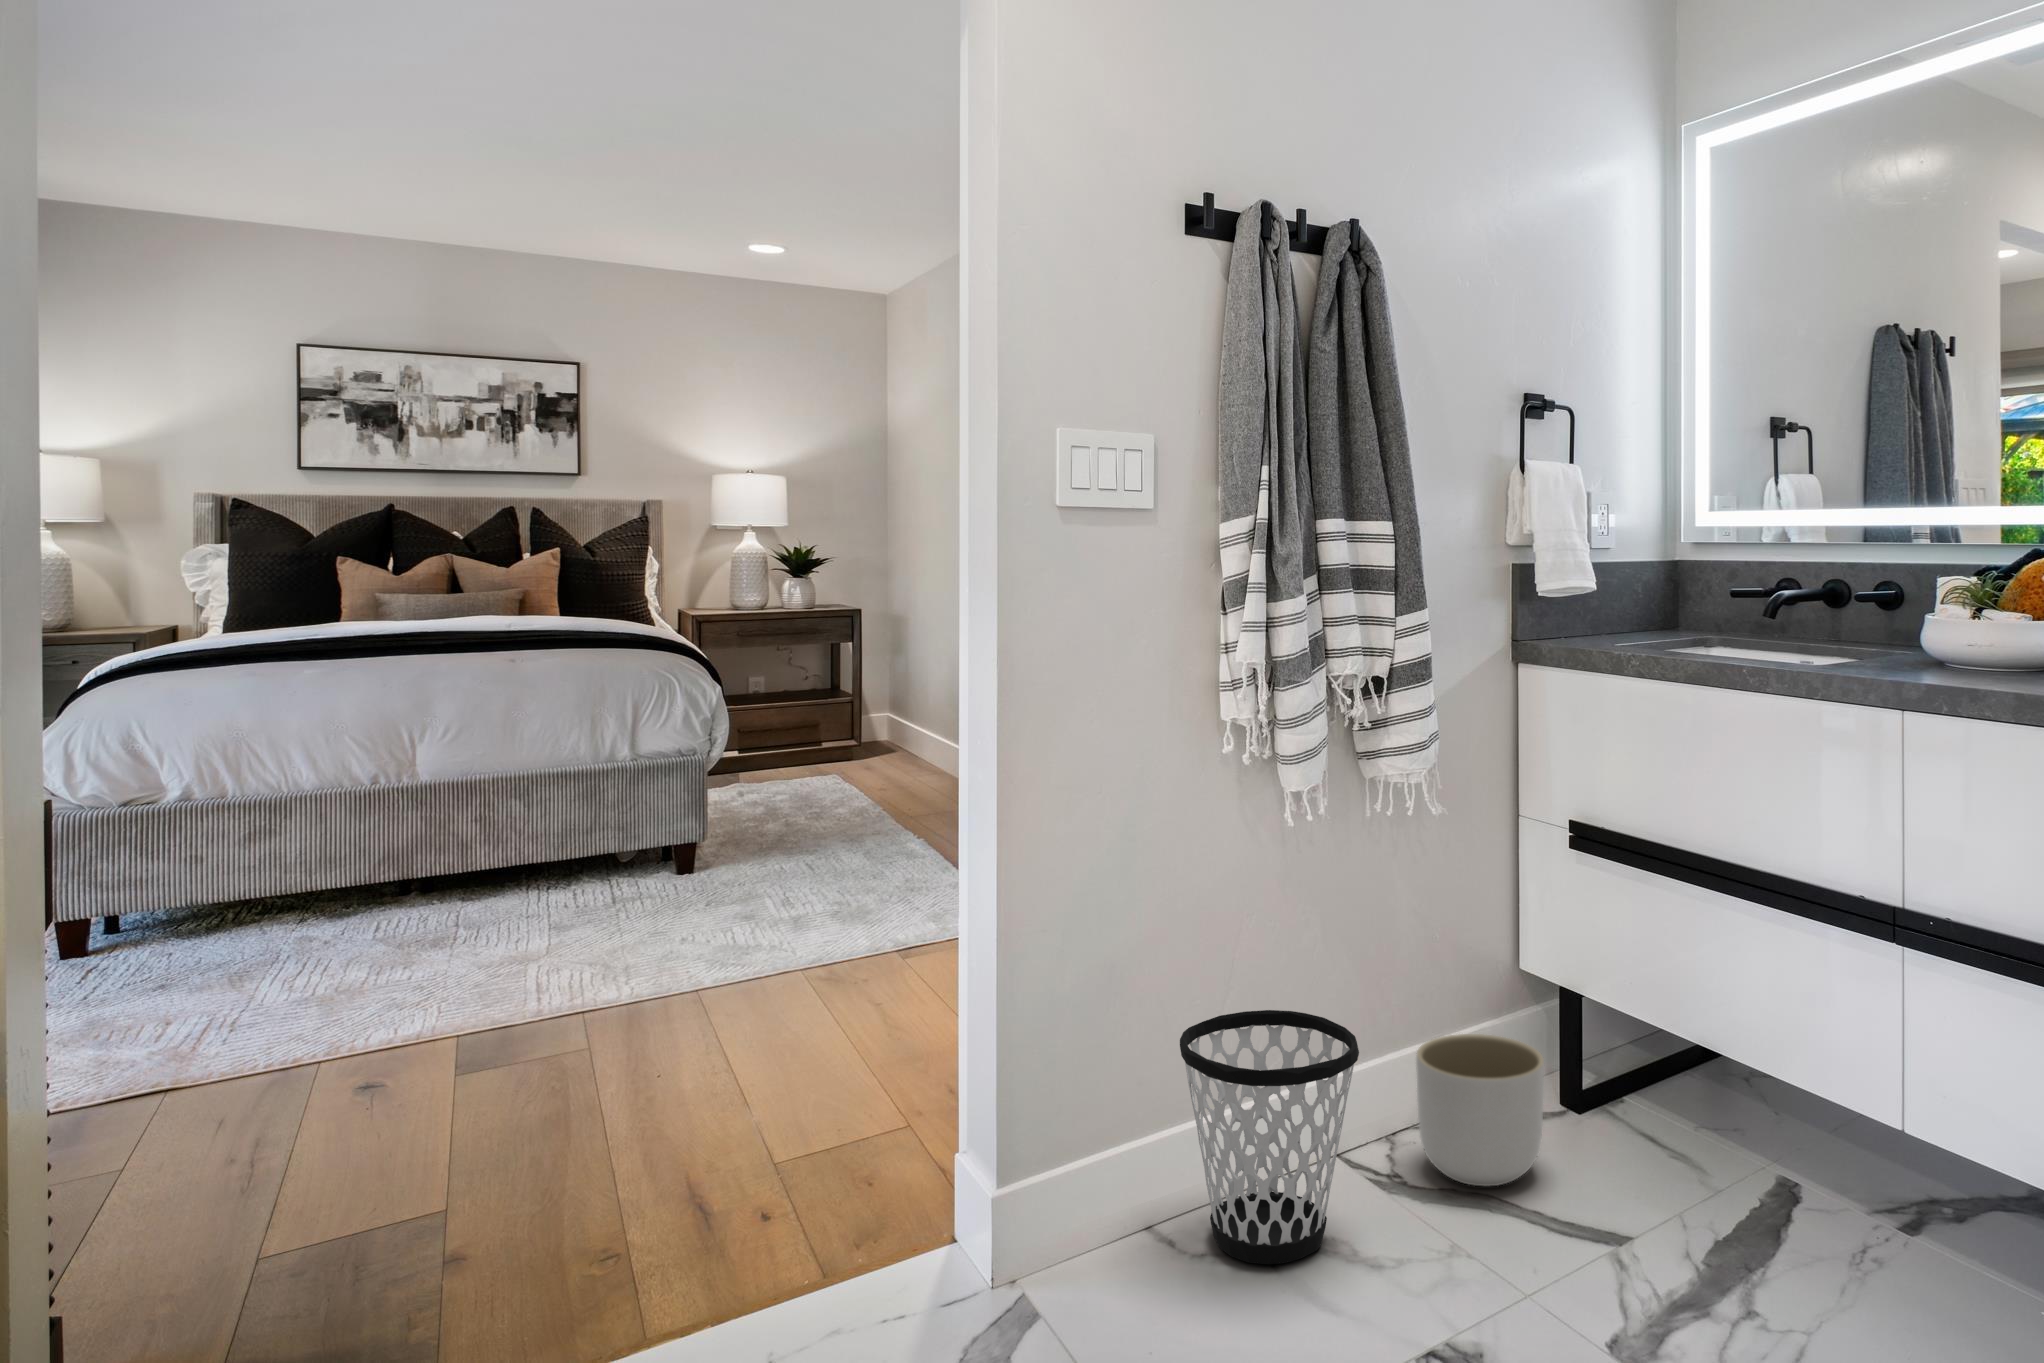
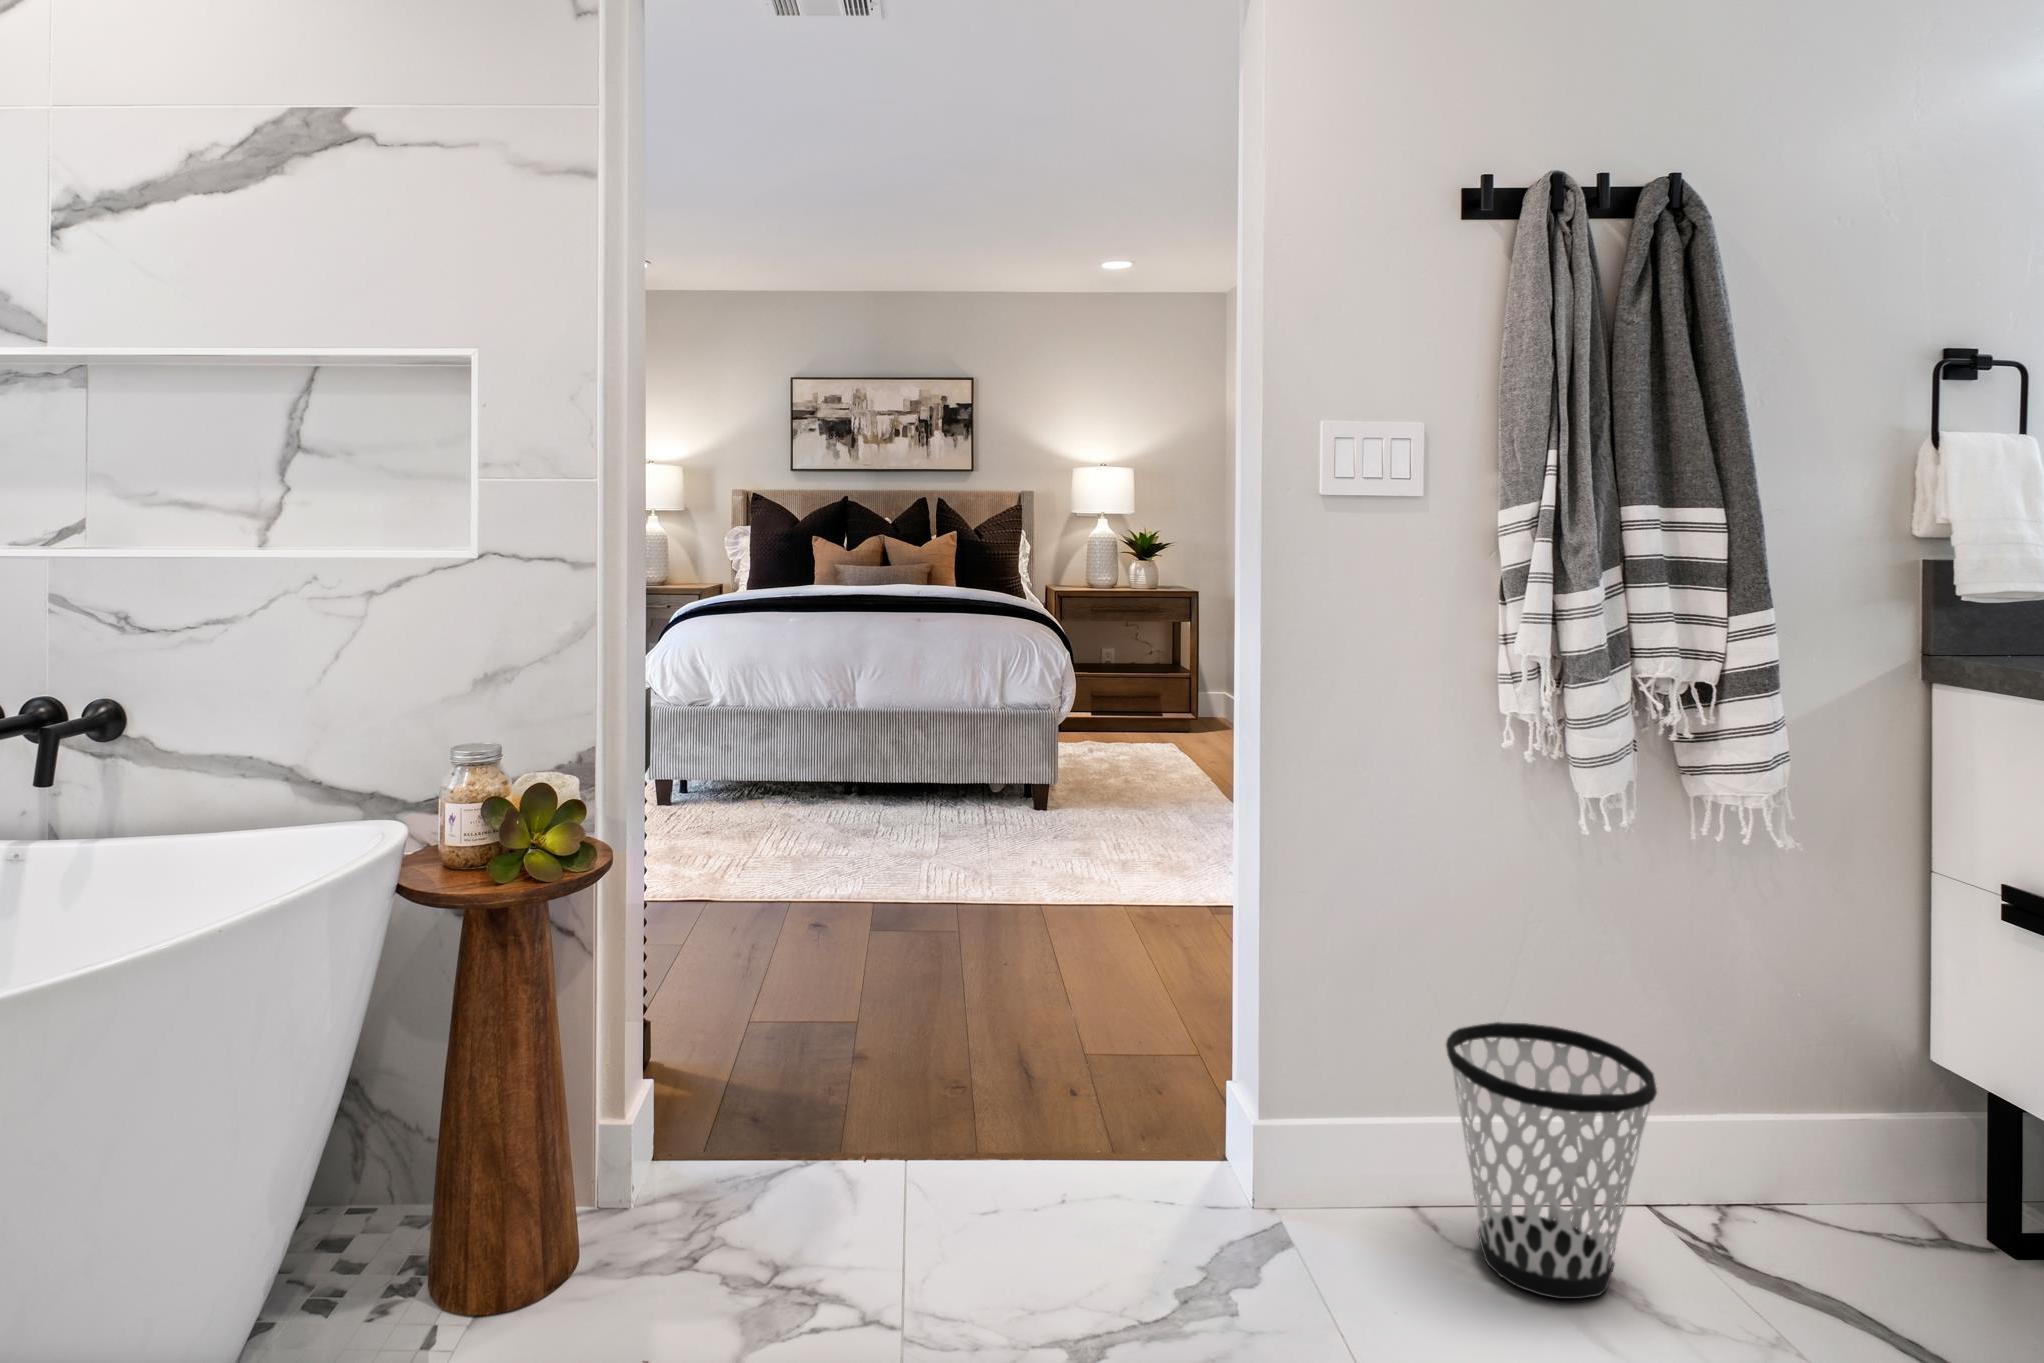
planter: present [1416,1034,1544,1186] -> none [1743,1096,1921,1284]

